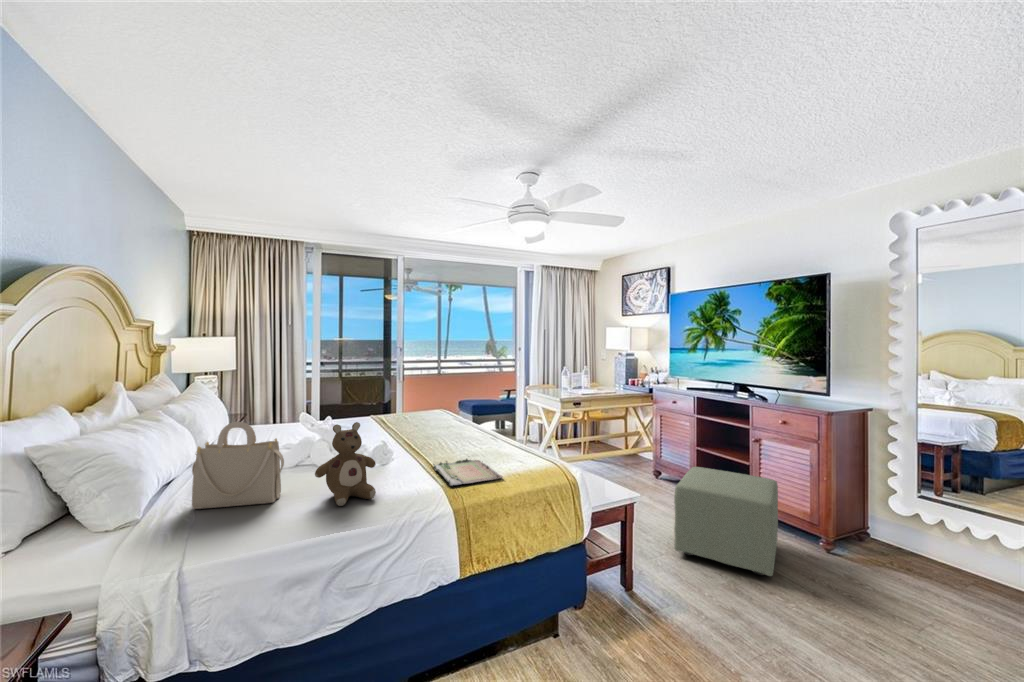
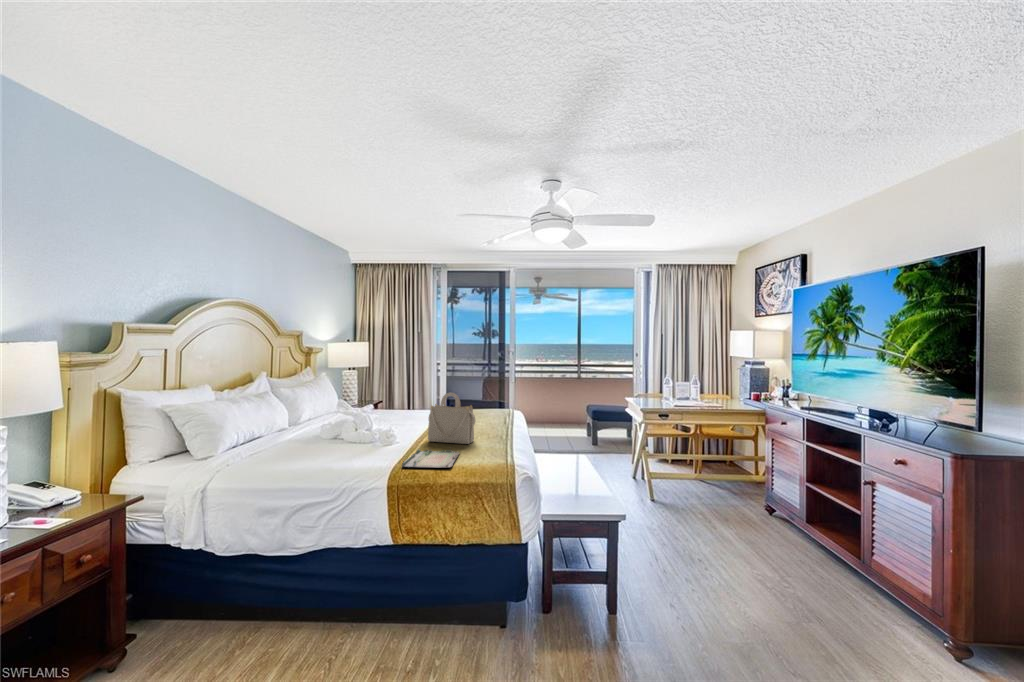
handbag: present [192,422,284,509] -> present [428,393,475,444]
stuffed bear: present [315,422,376,506] -> none [307,406,356,467]
ottoman: present [674,467,778,576] -> none [695,502,859,654]

